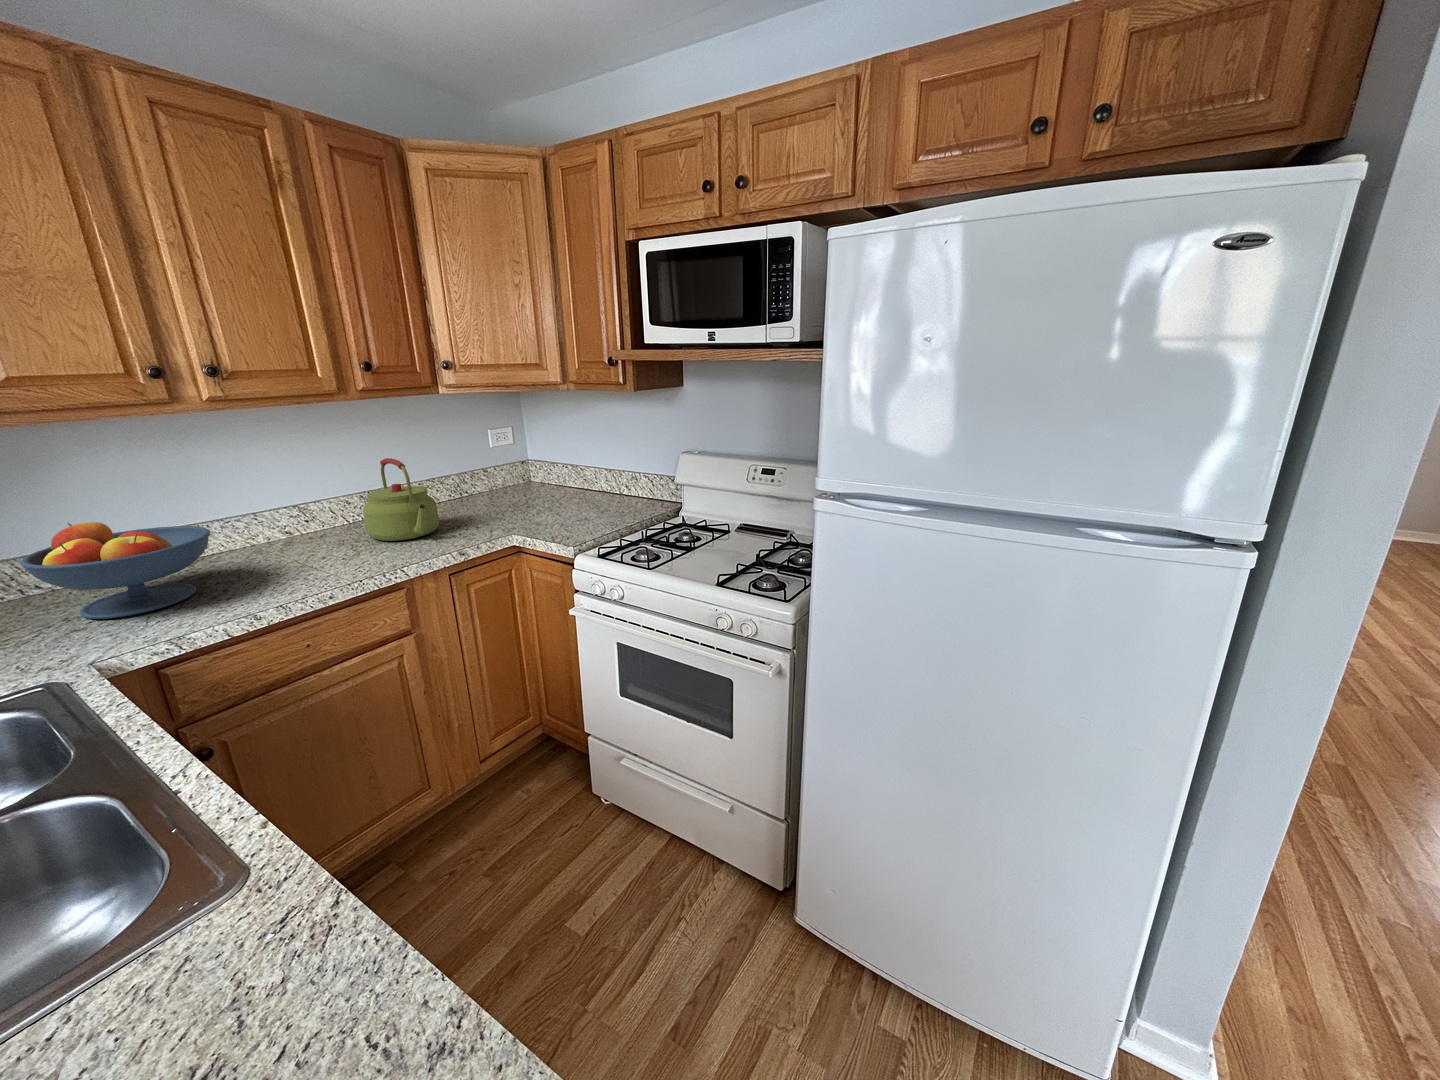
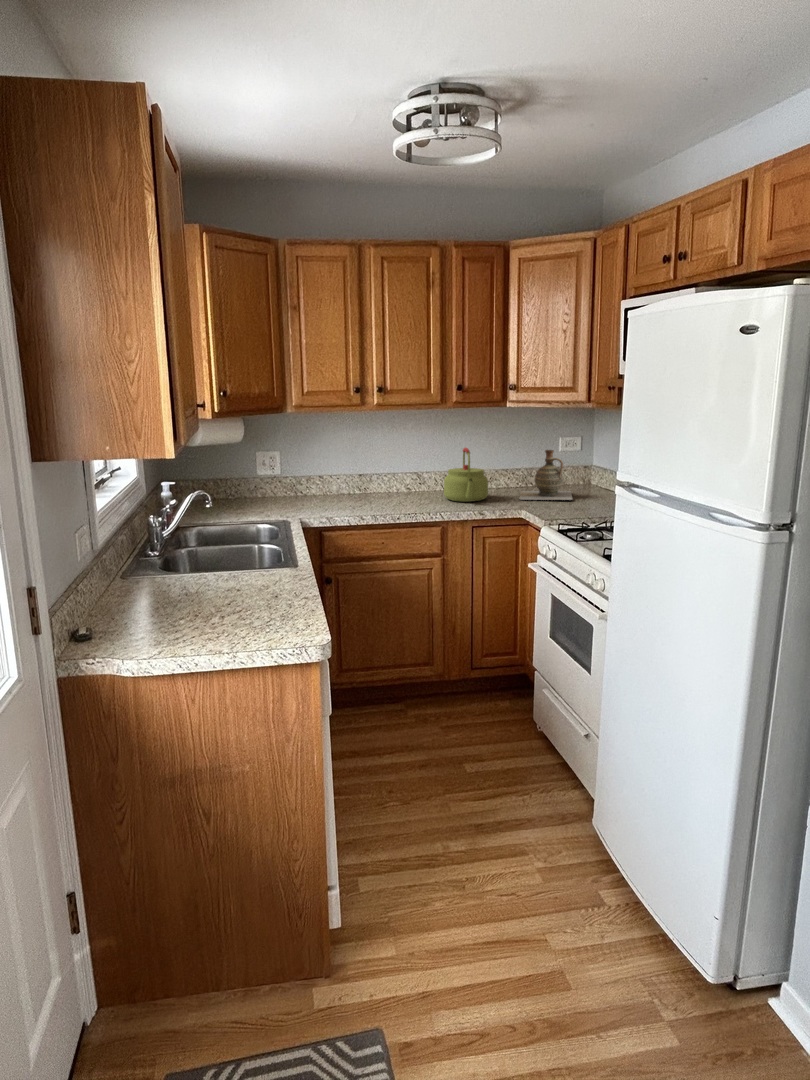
ceramic jug: none [467,447,552,519] -> present [520,450,572,500]
fruit bowl: present [20,522,210,619] -> none [296,460,364,507]

